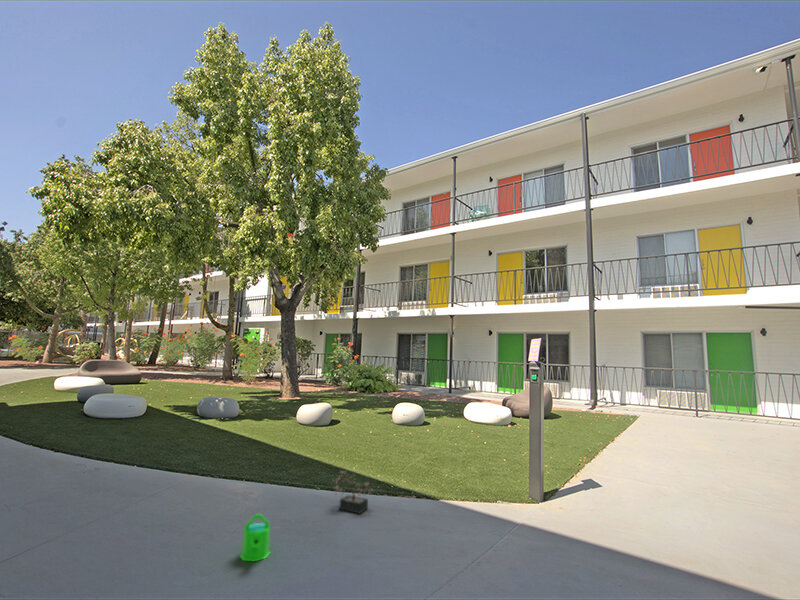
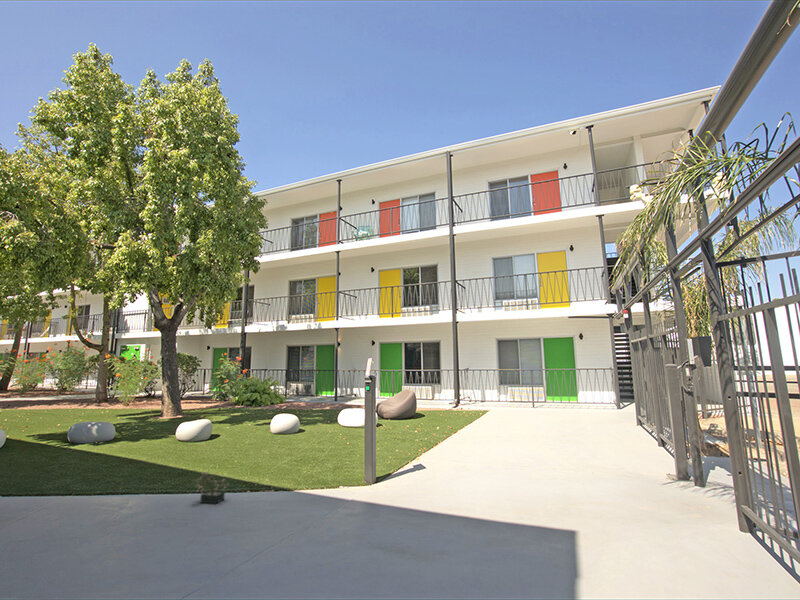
watering can: present [240,514,270,561] -> none [111,507,138,542]

